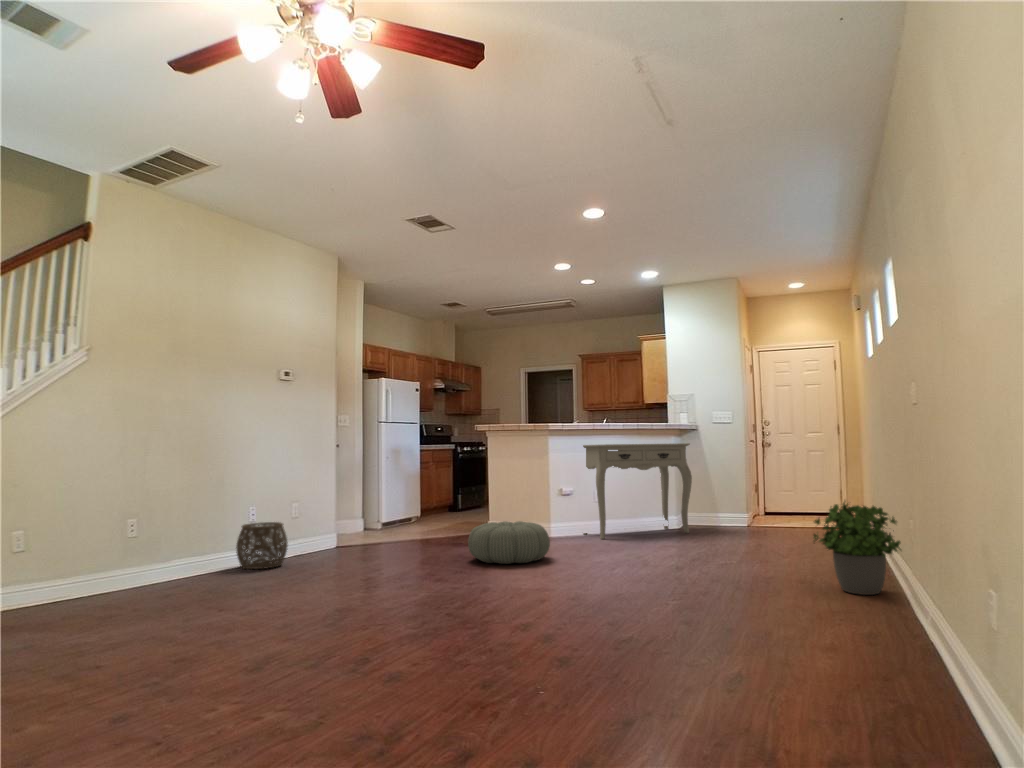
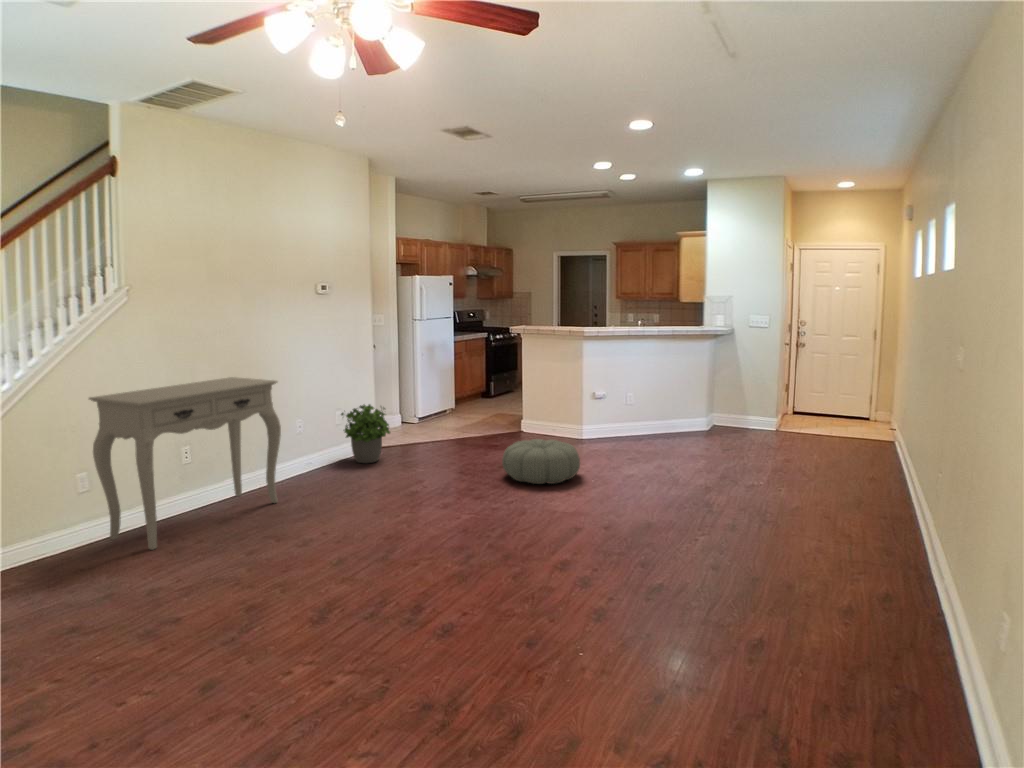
console table: present [583,443,692,539] -> present [89,377,281,550]
potted plant: present [814,502,901,595] -> present [341,404,390,463]
woven basket: present [236,522,288,569] -> none [285,437,334,483]

